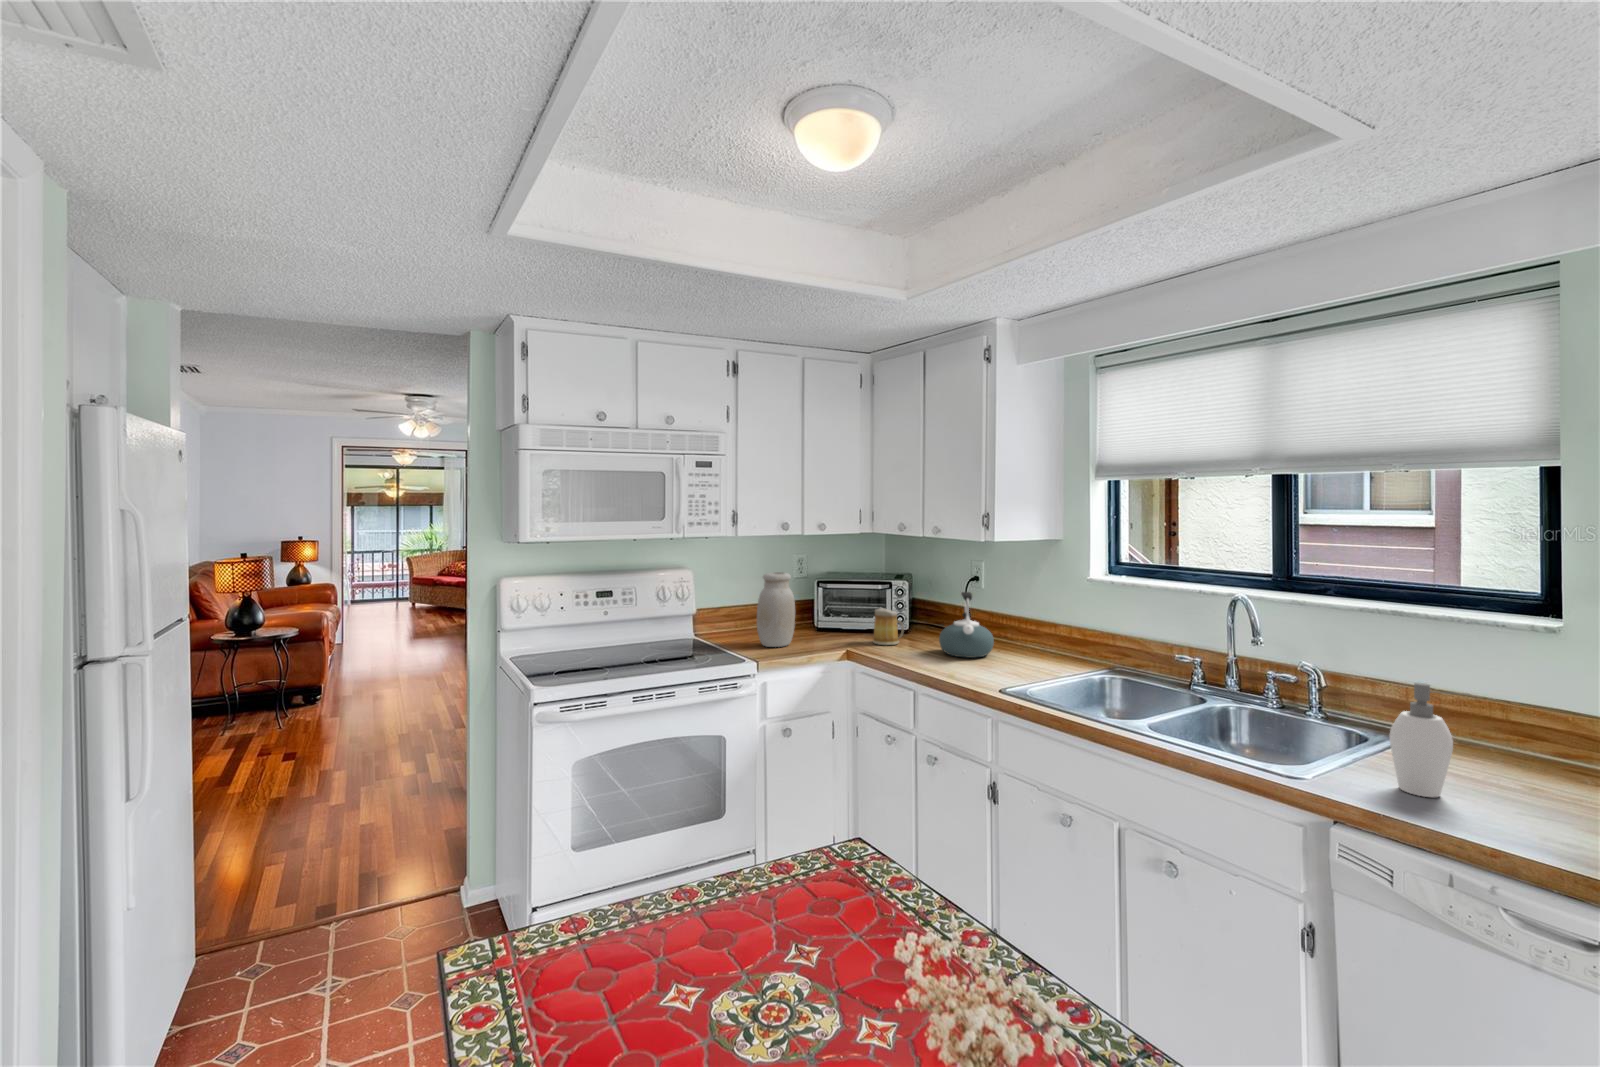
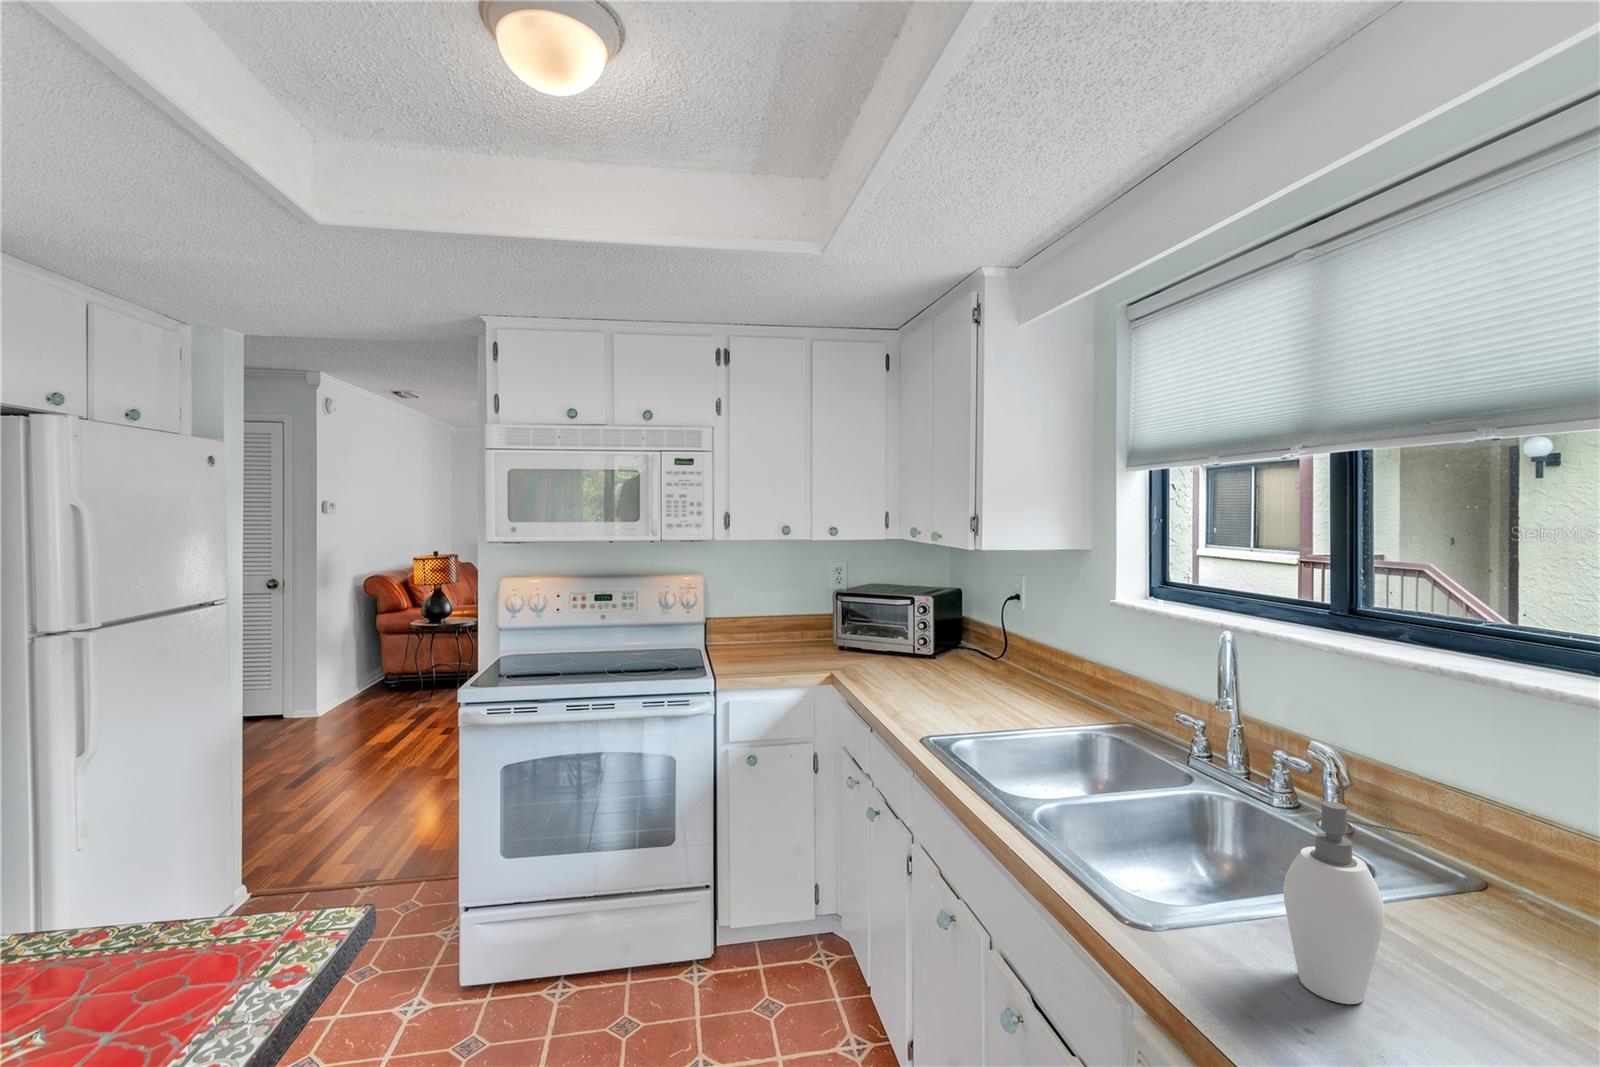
jar: present [757,572,795,647] -> none [745,581,788,663]
kettle: present [939,592,994,658] -> none [931,611,998,692]
mug: present [873,608,904,645] -> none [875,625,911,670]

